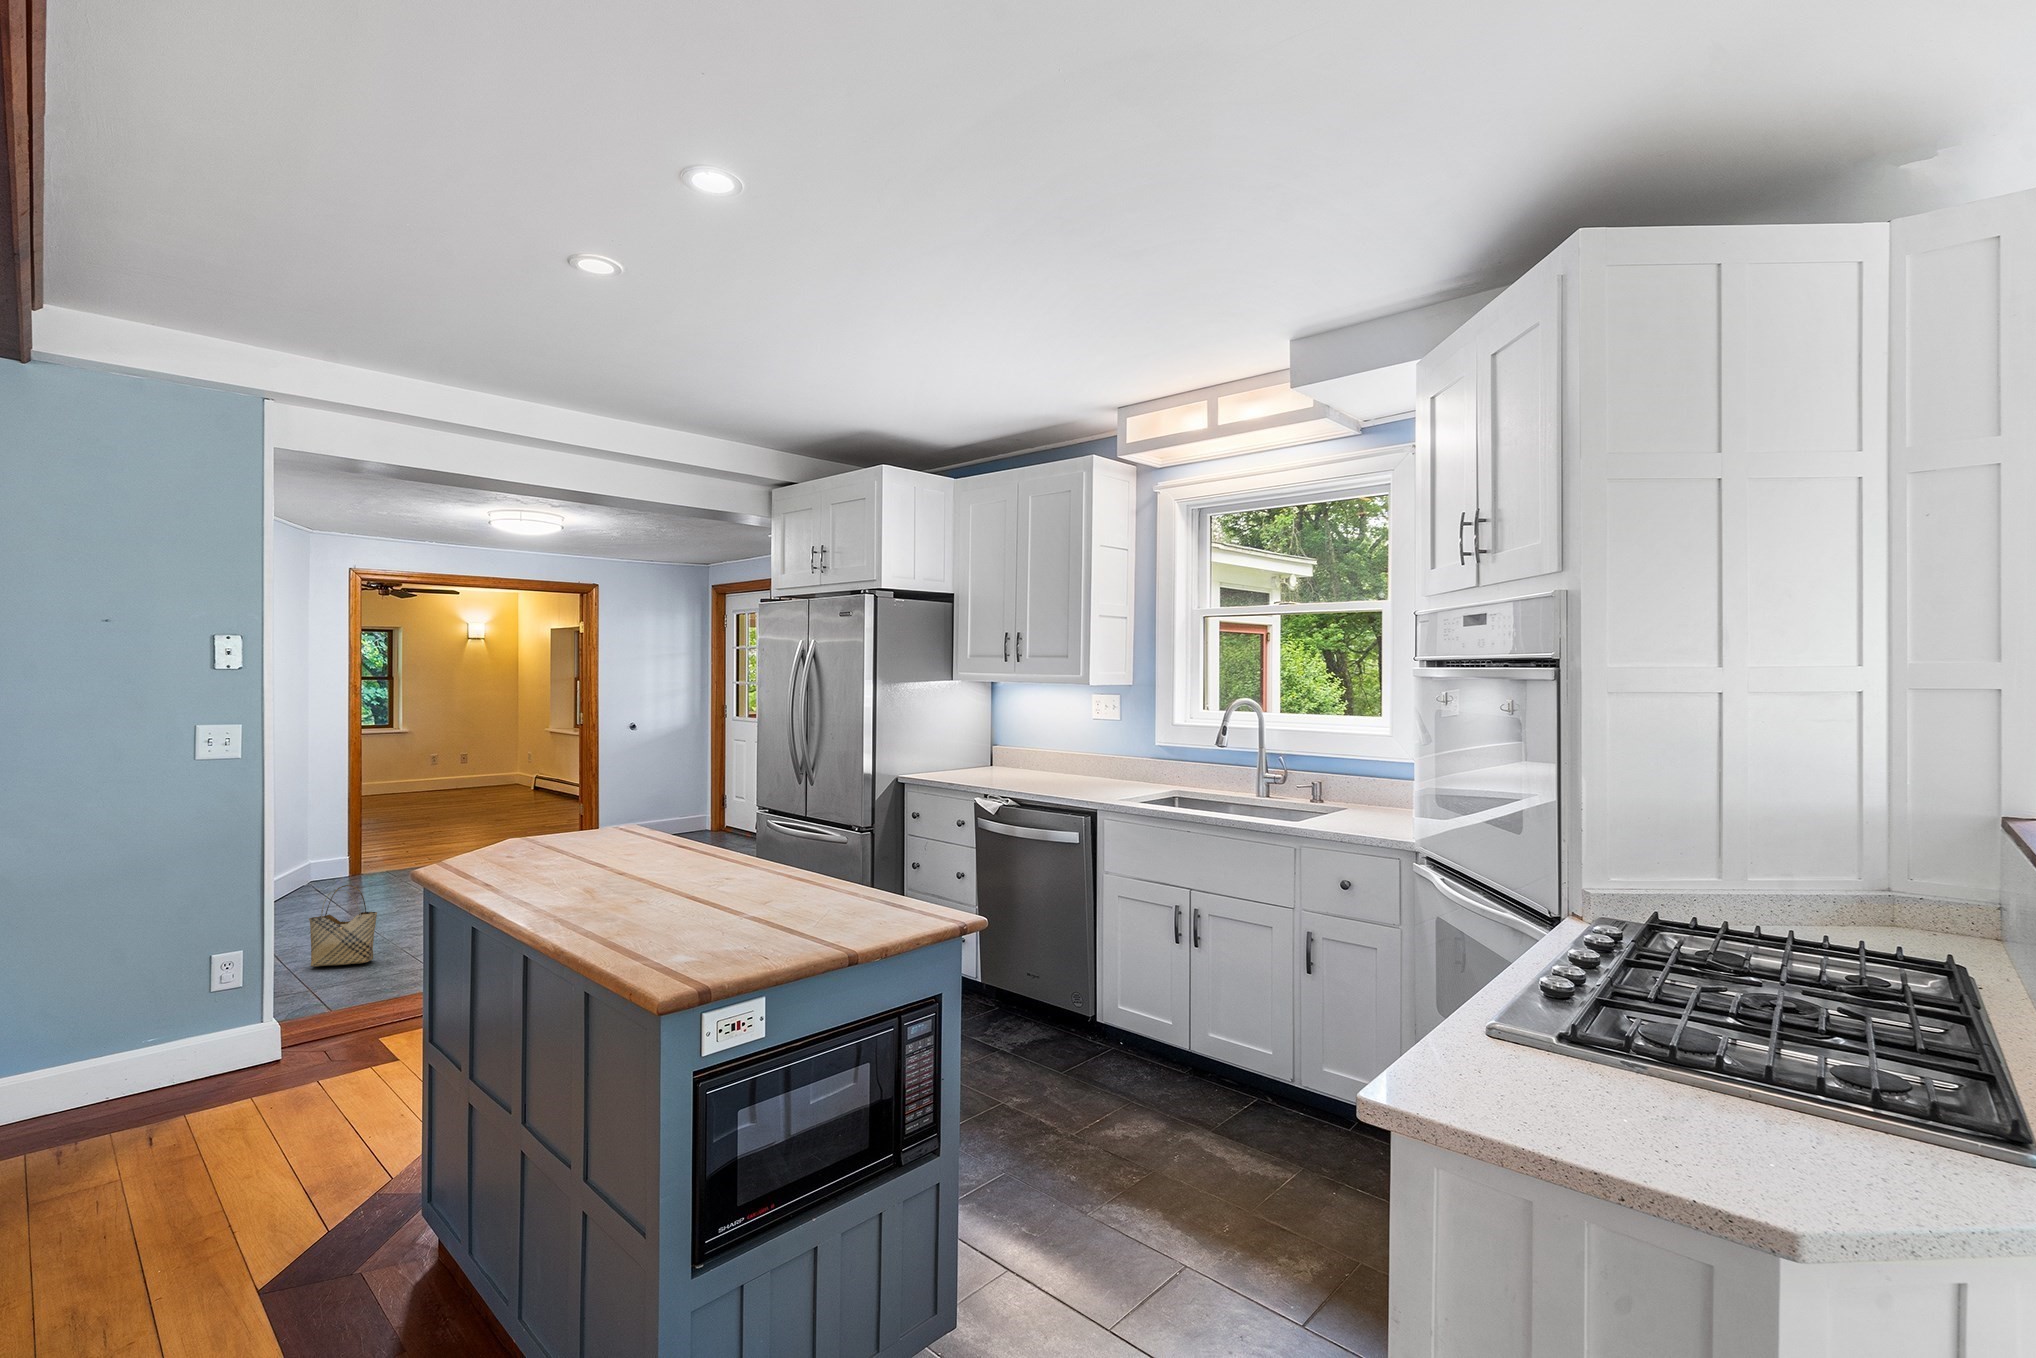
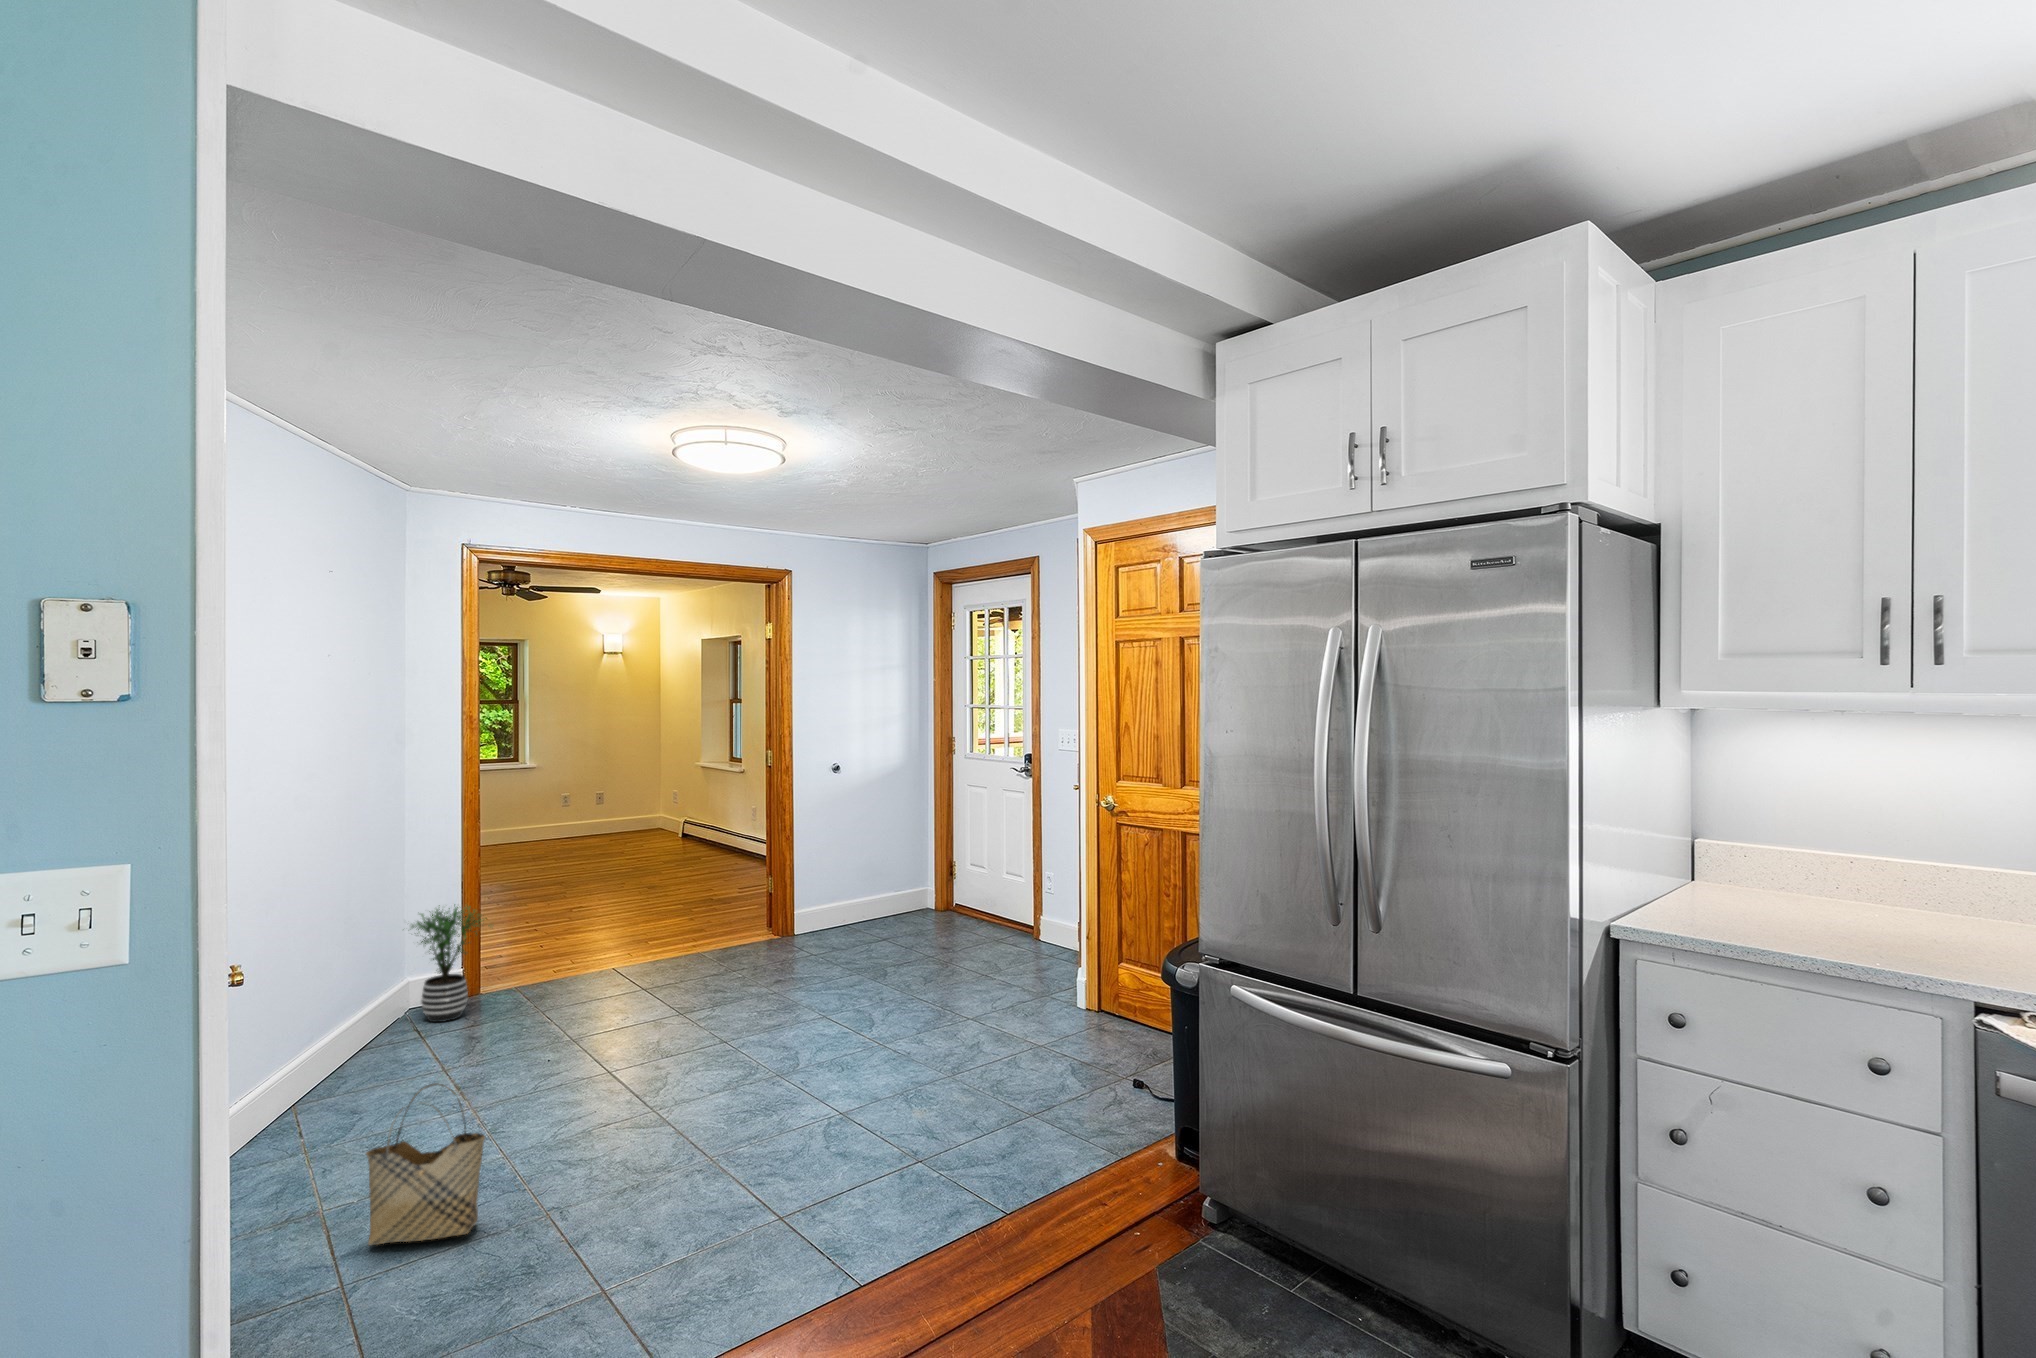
potted plant: none [311,811,379,888] -> present [411,904,481,1022]

